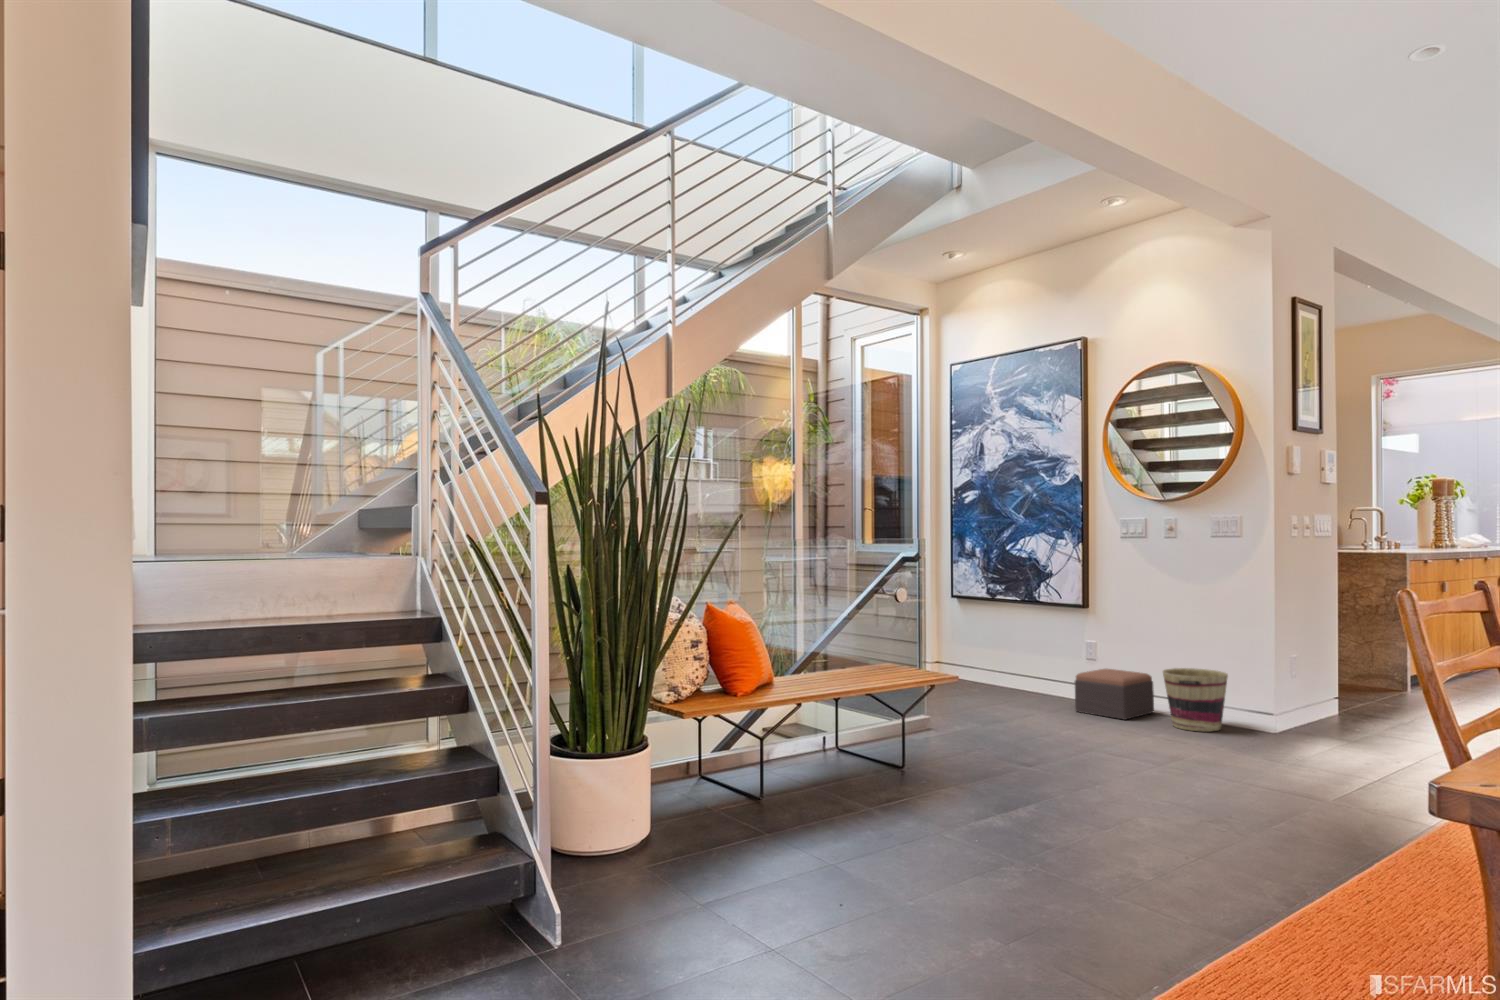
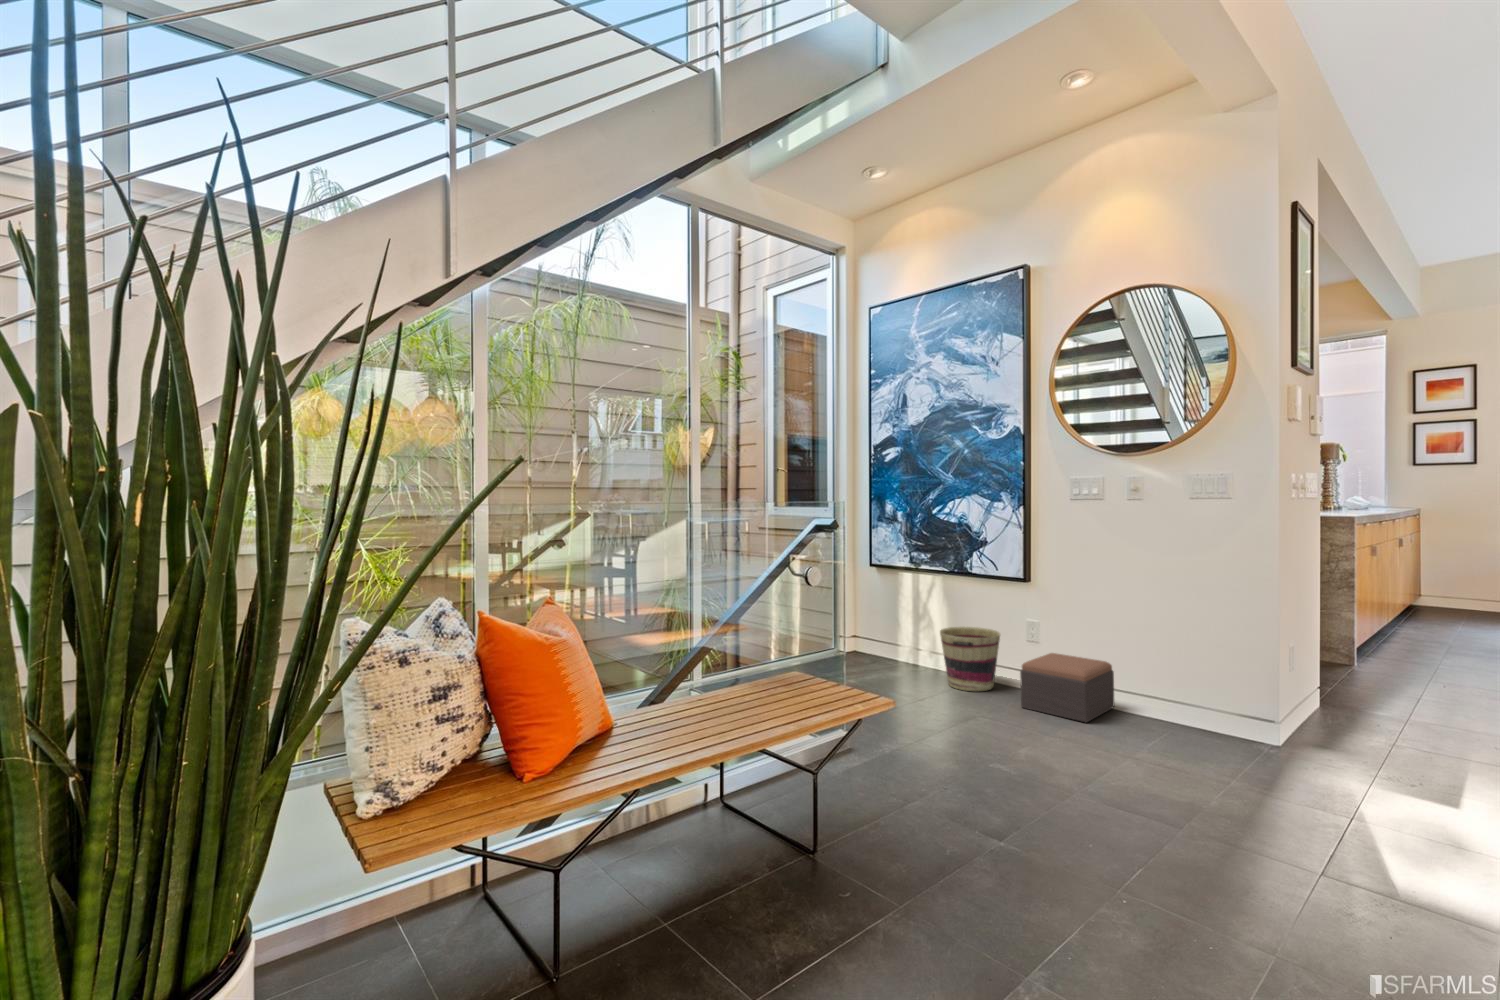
basket: present [1163,668,1228,732] -> present [940,627,1000,691]

